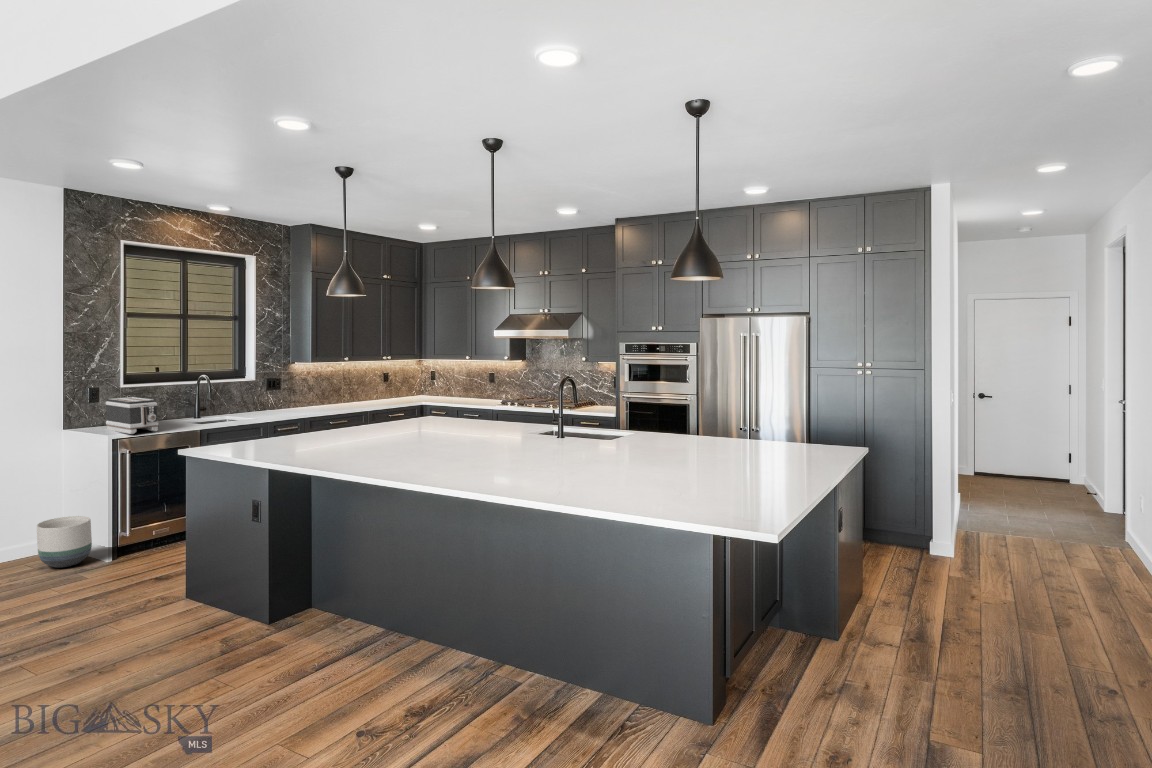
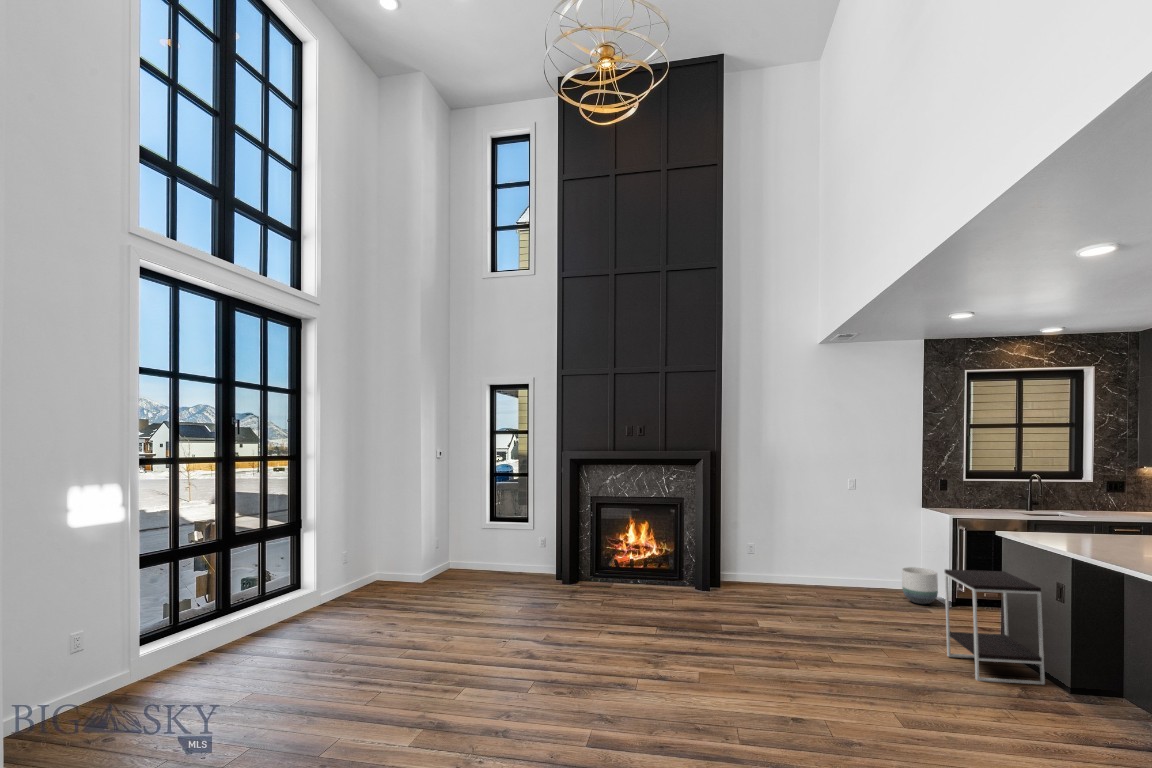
toaster: present [106,397,159,434] -> none [952,486,991,515]
side table: none [123,504,250,656] -> present [945,569,1045,684]

